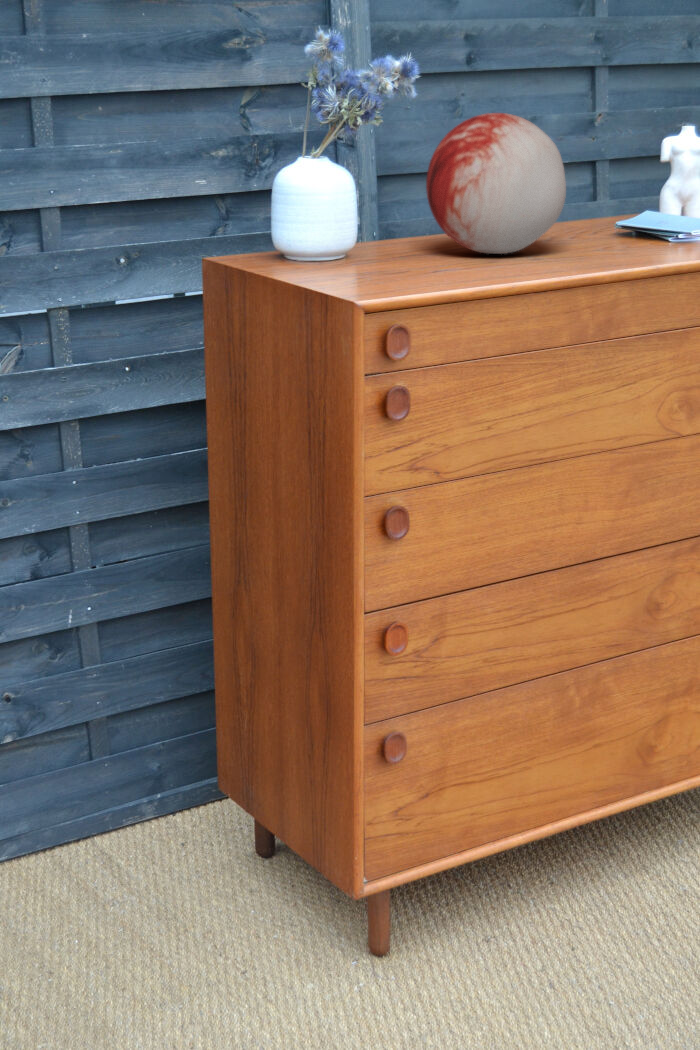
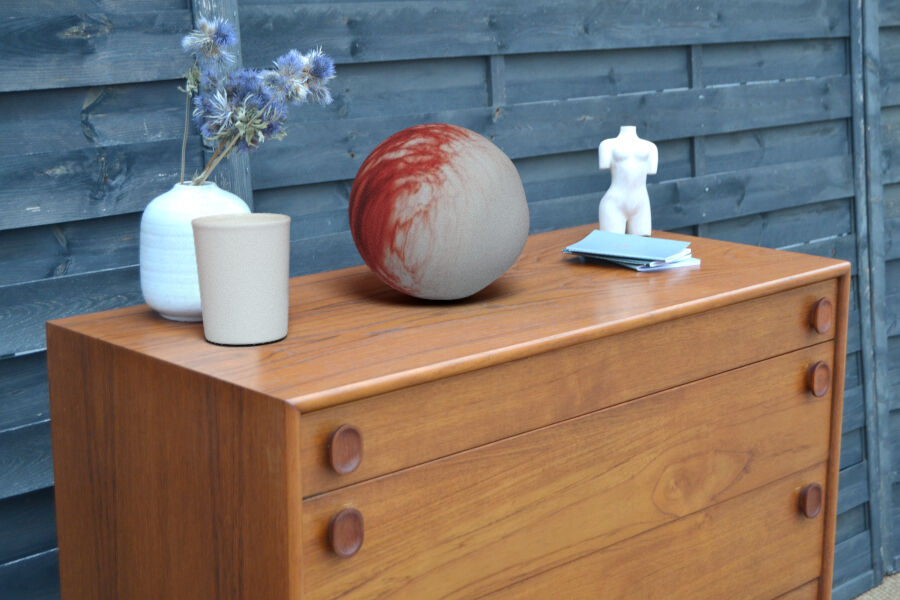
candle holder: none [299,178,370,272] -> present [191,213,291,344]

